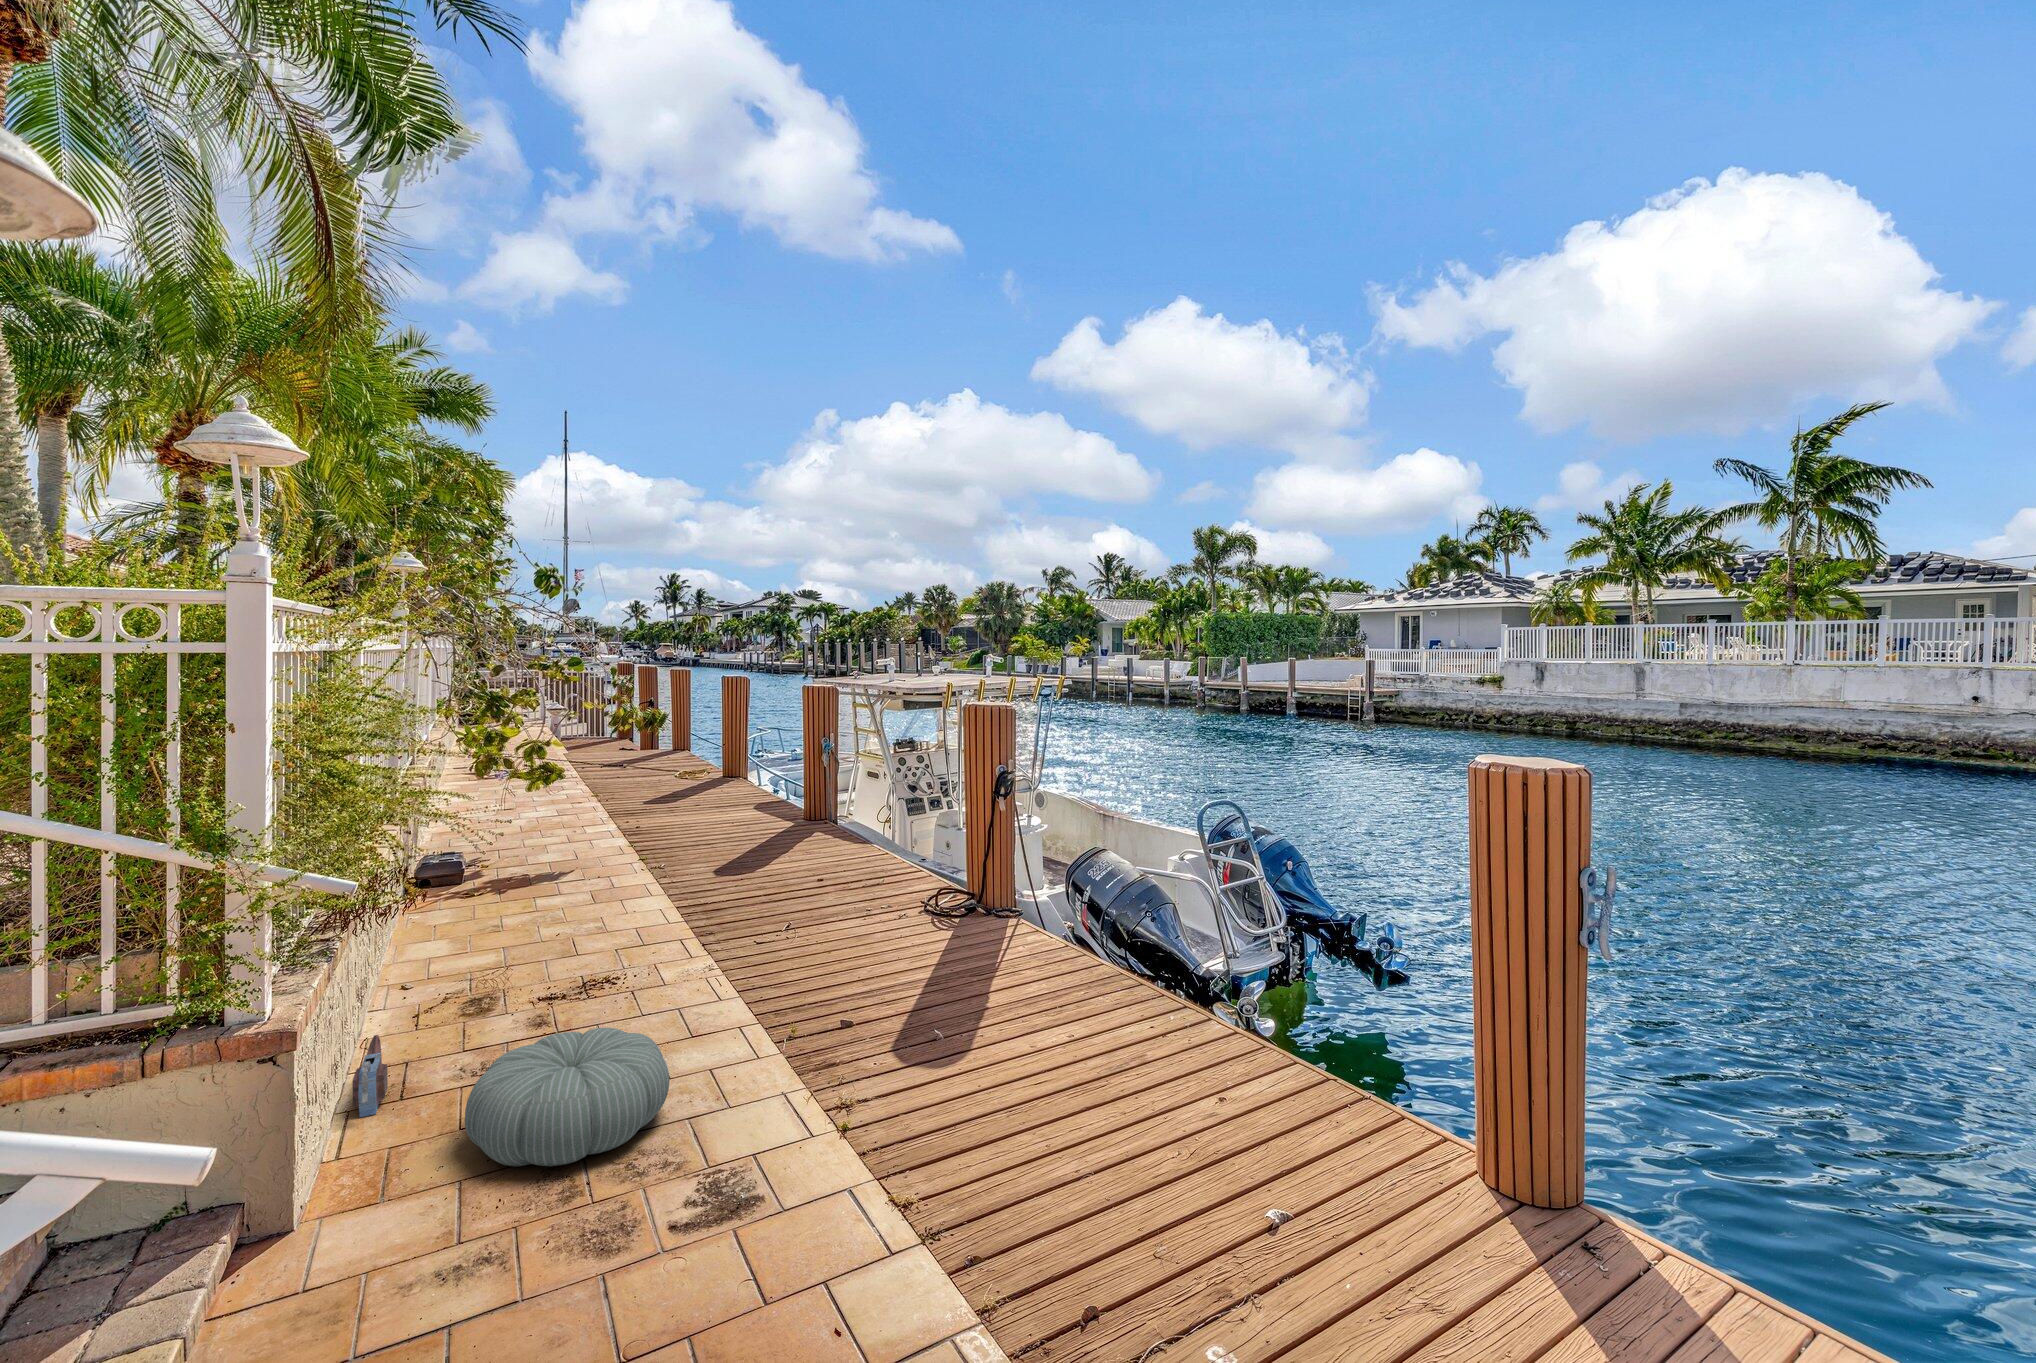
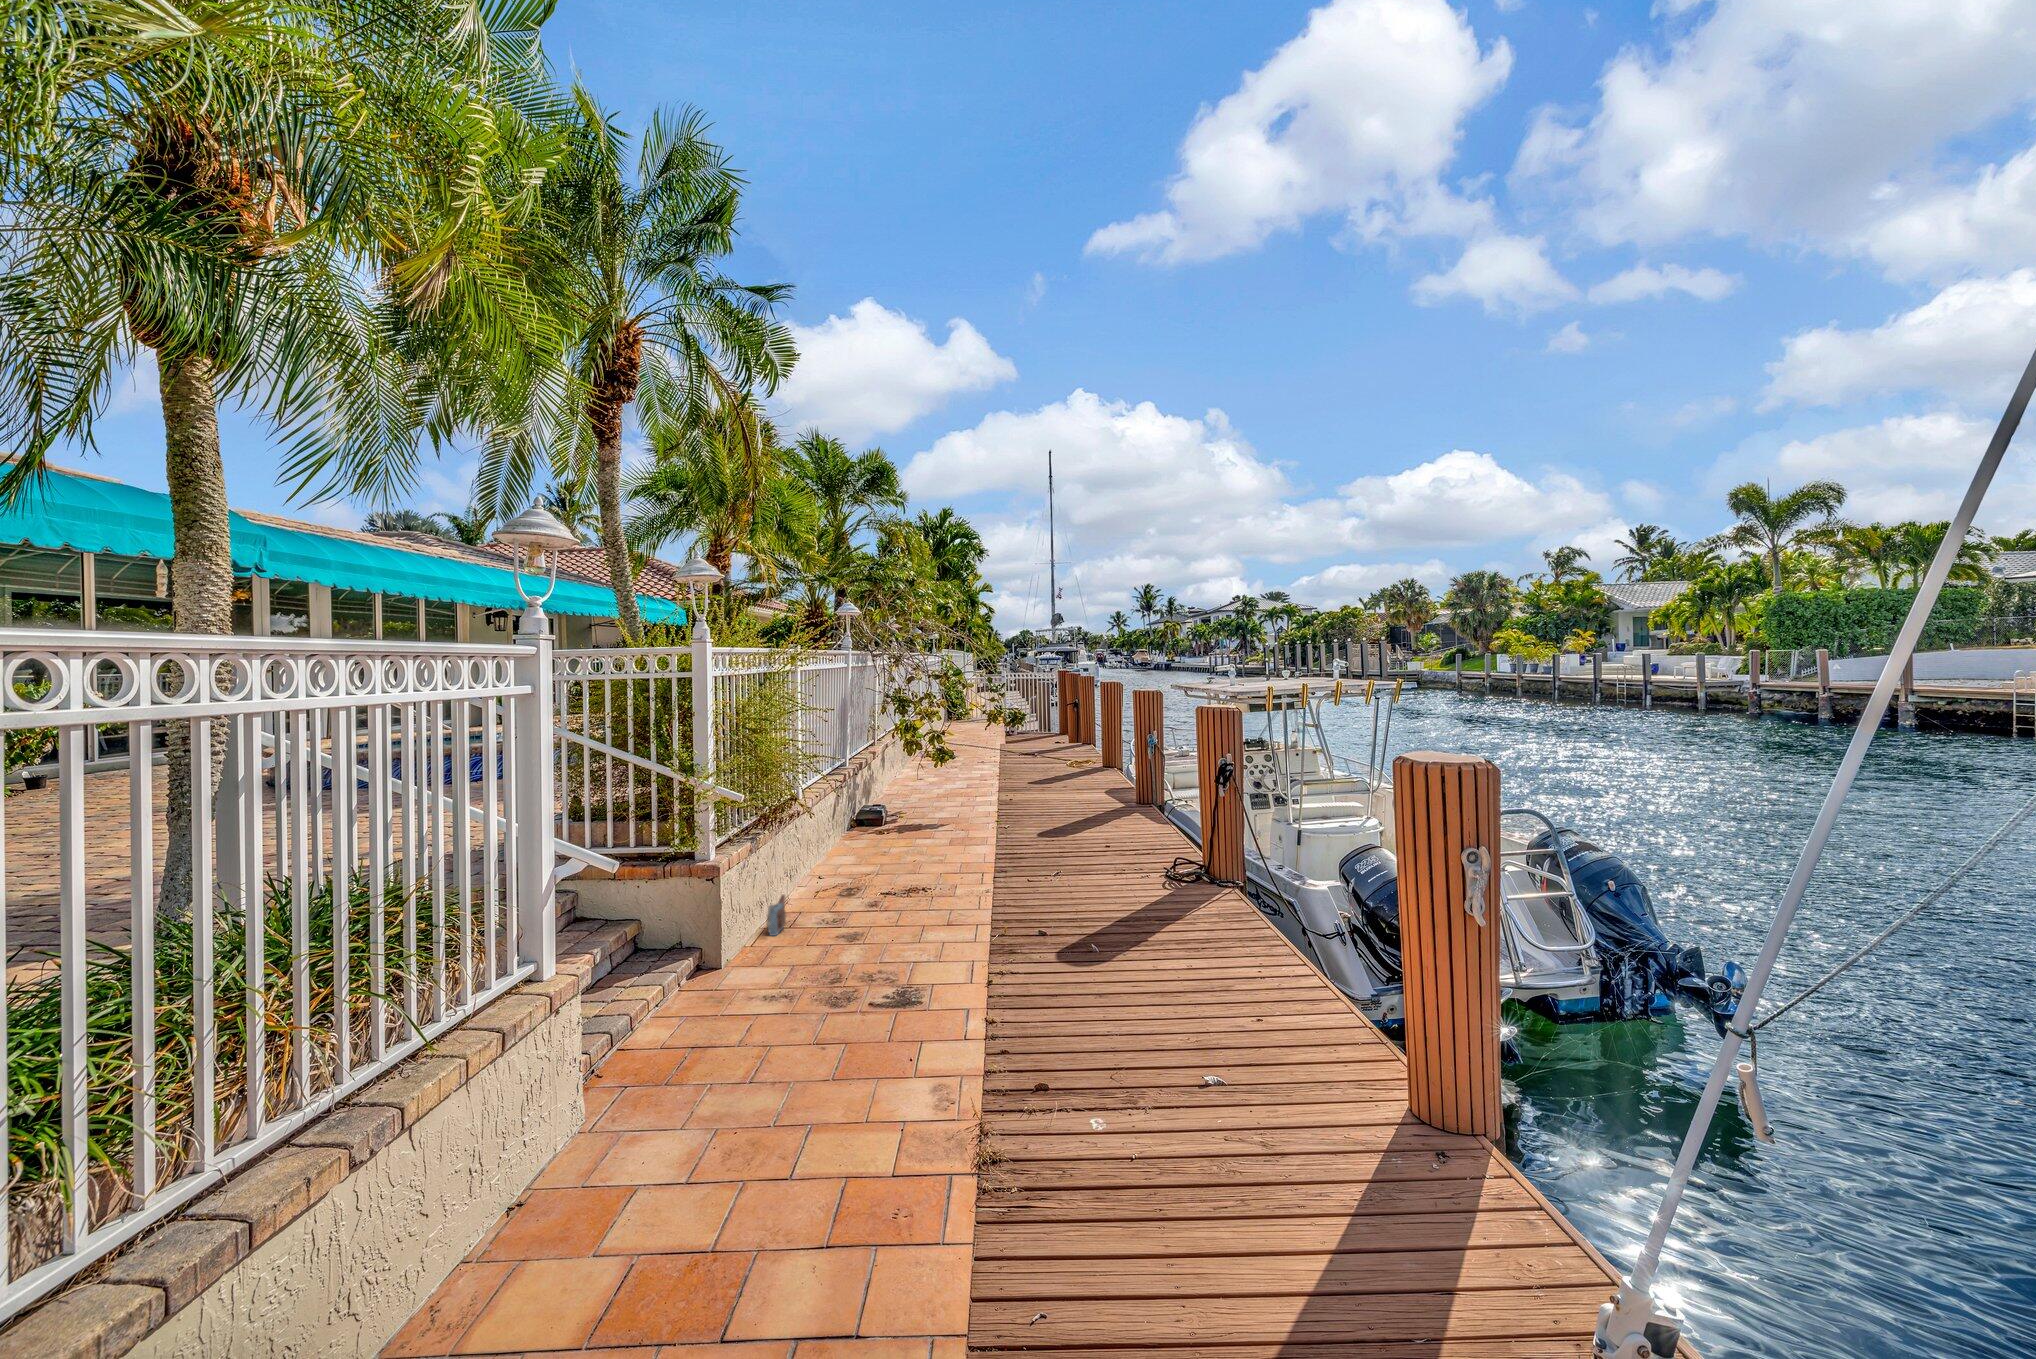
pouf: present [465,1028,669,1166] -> none [803,905,914,974]

